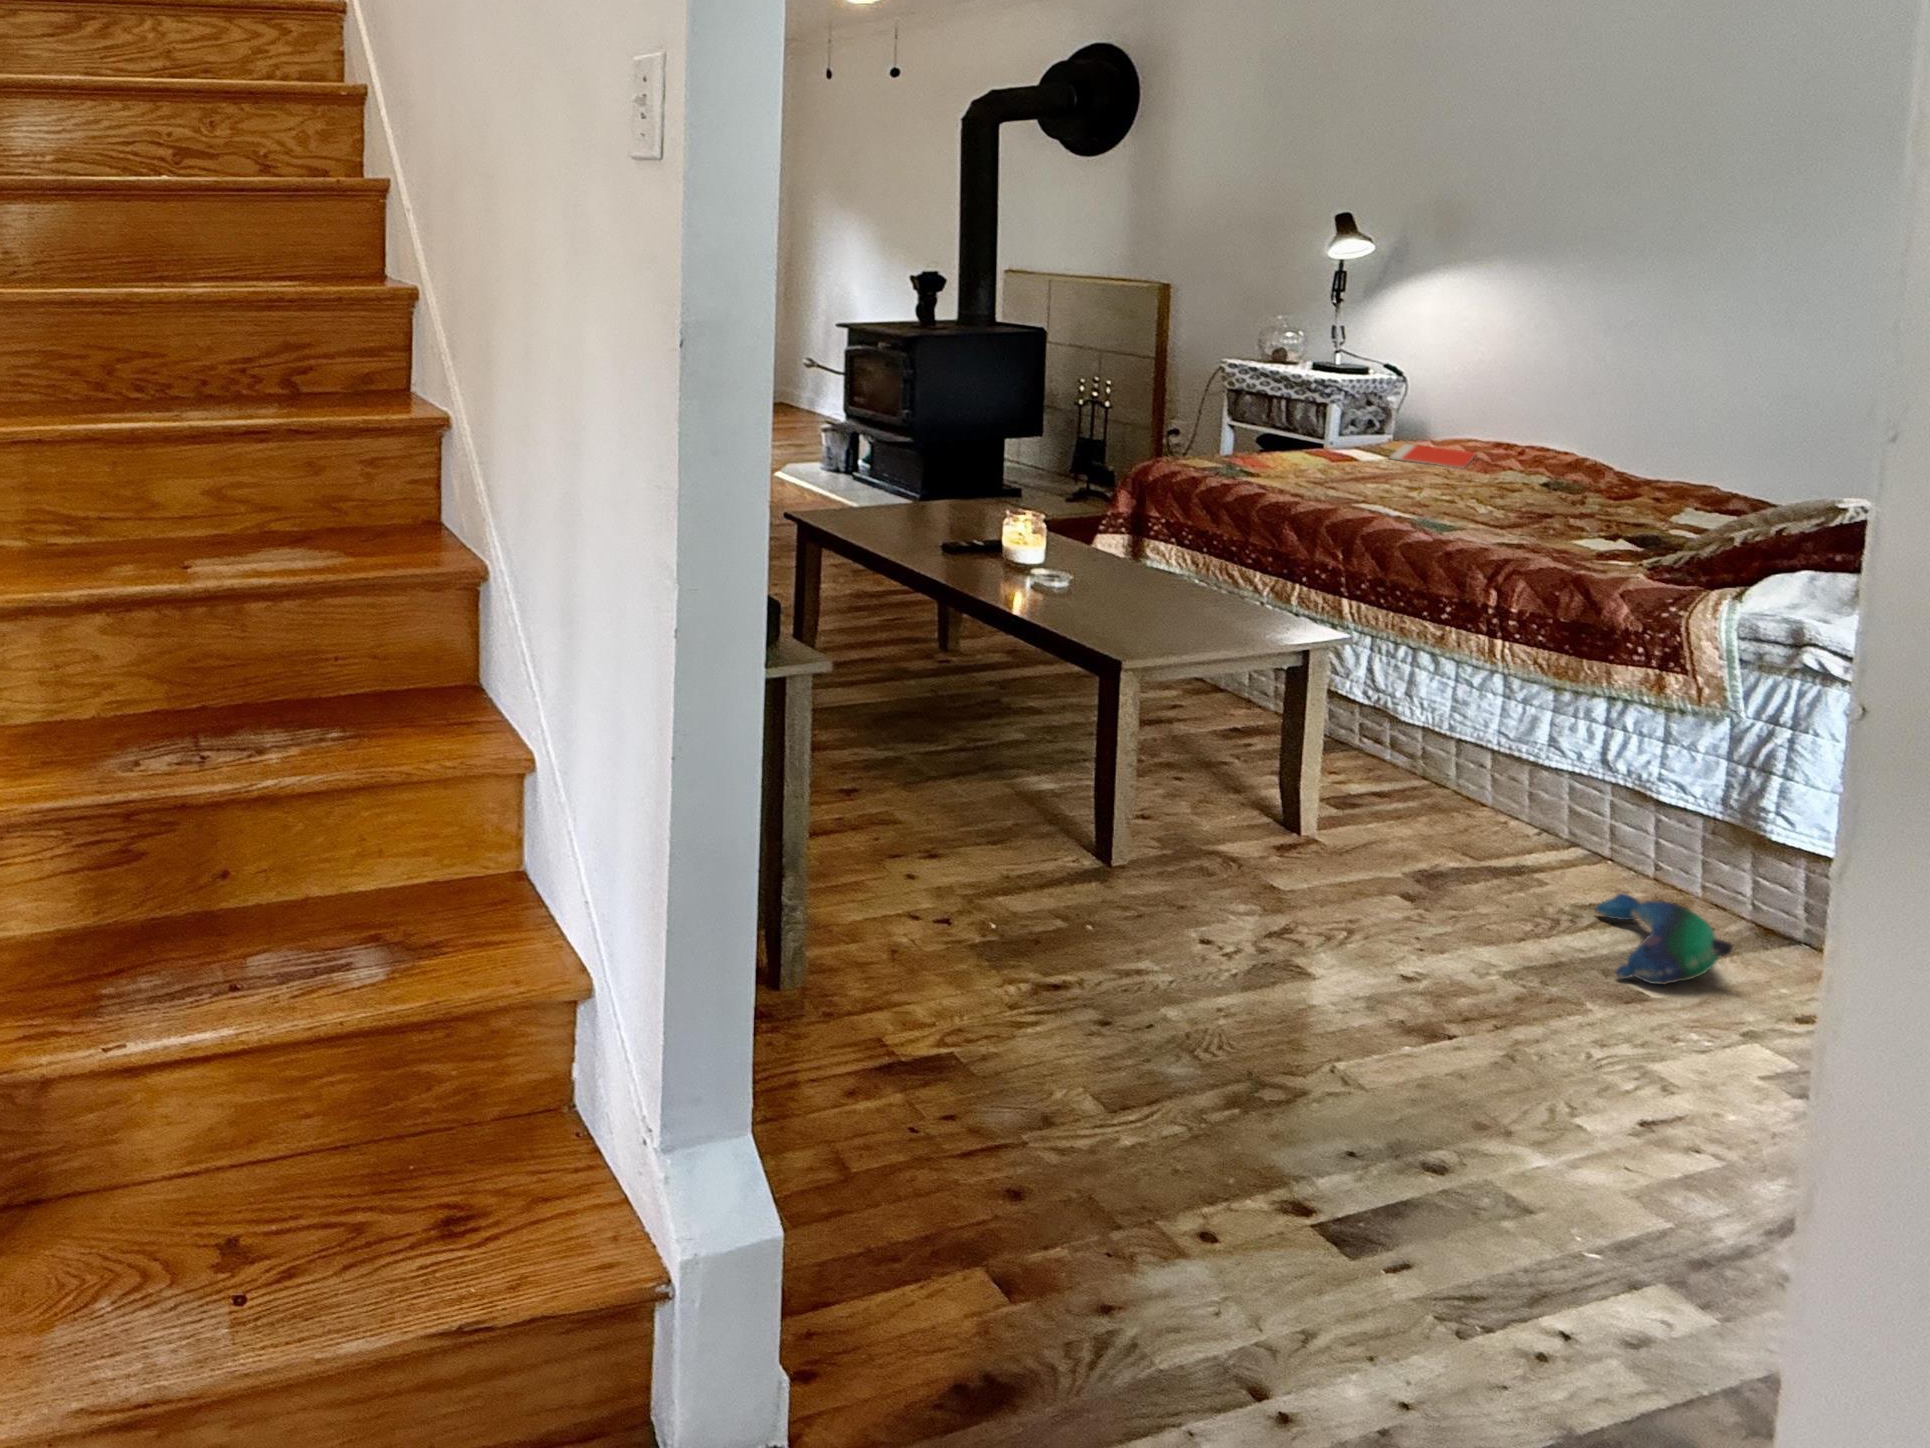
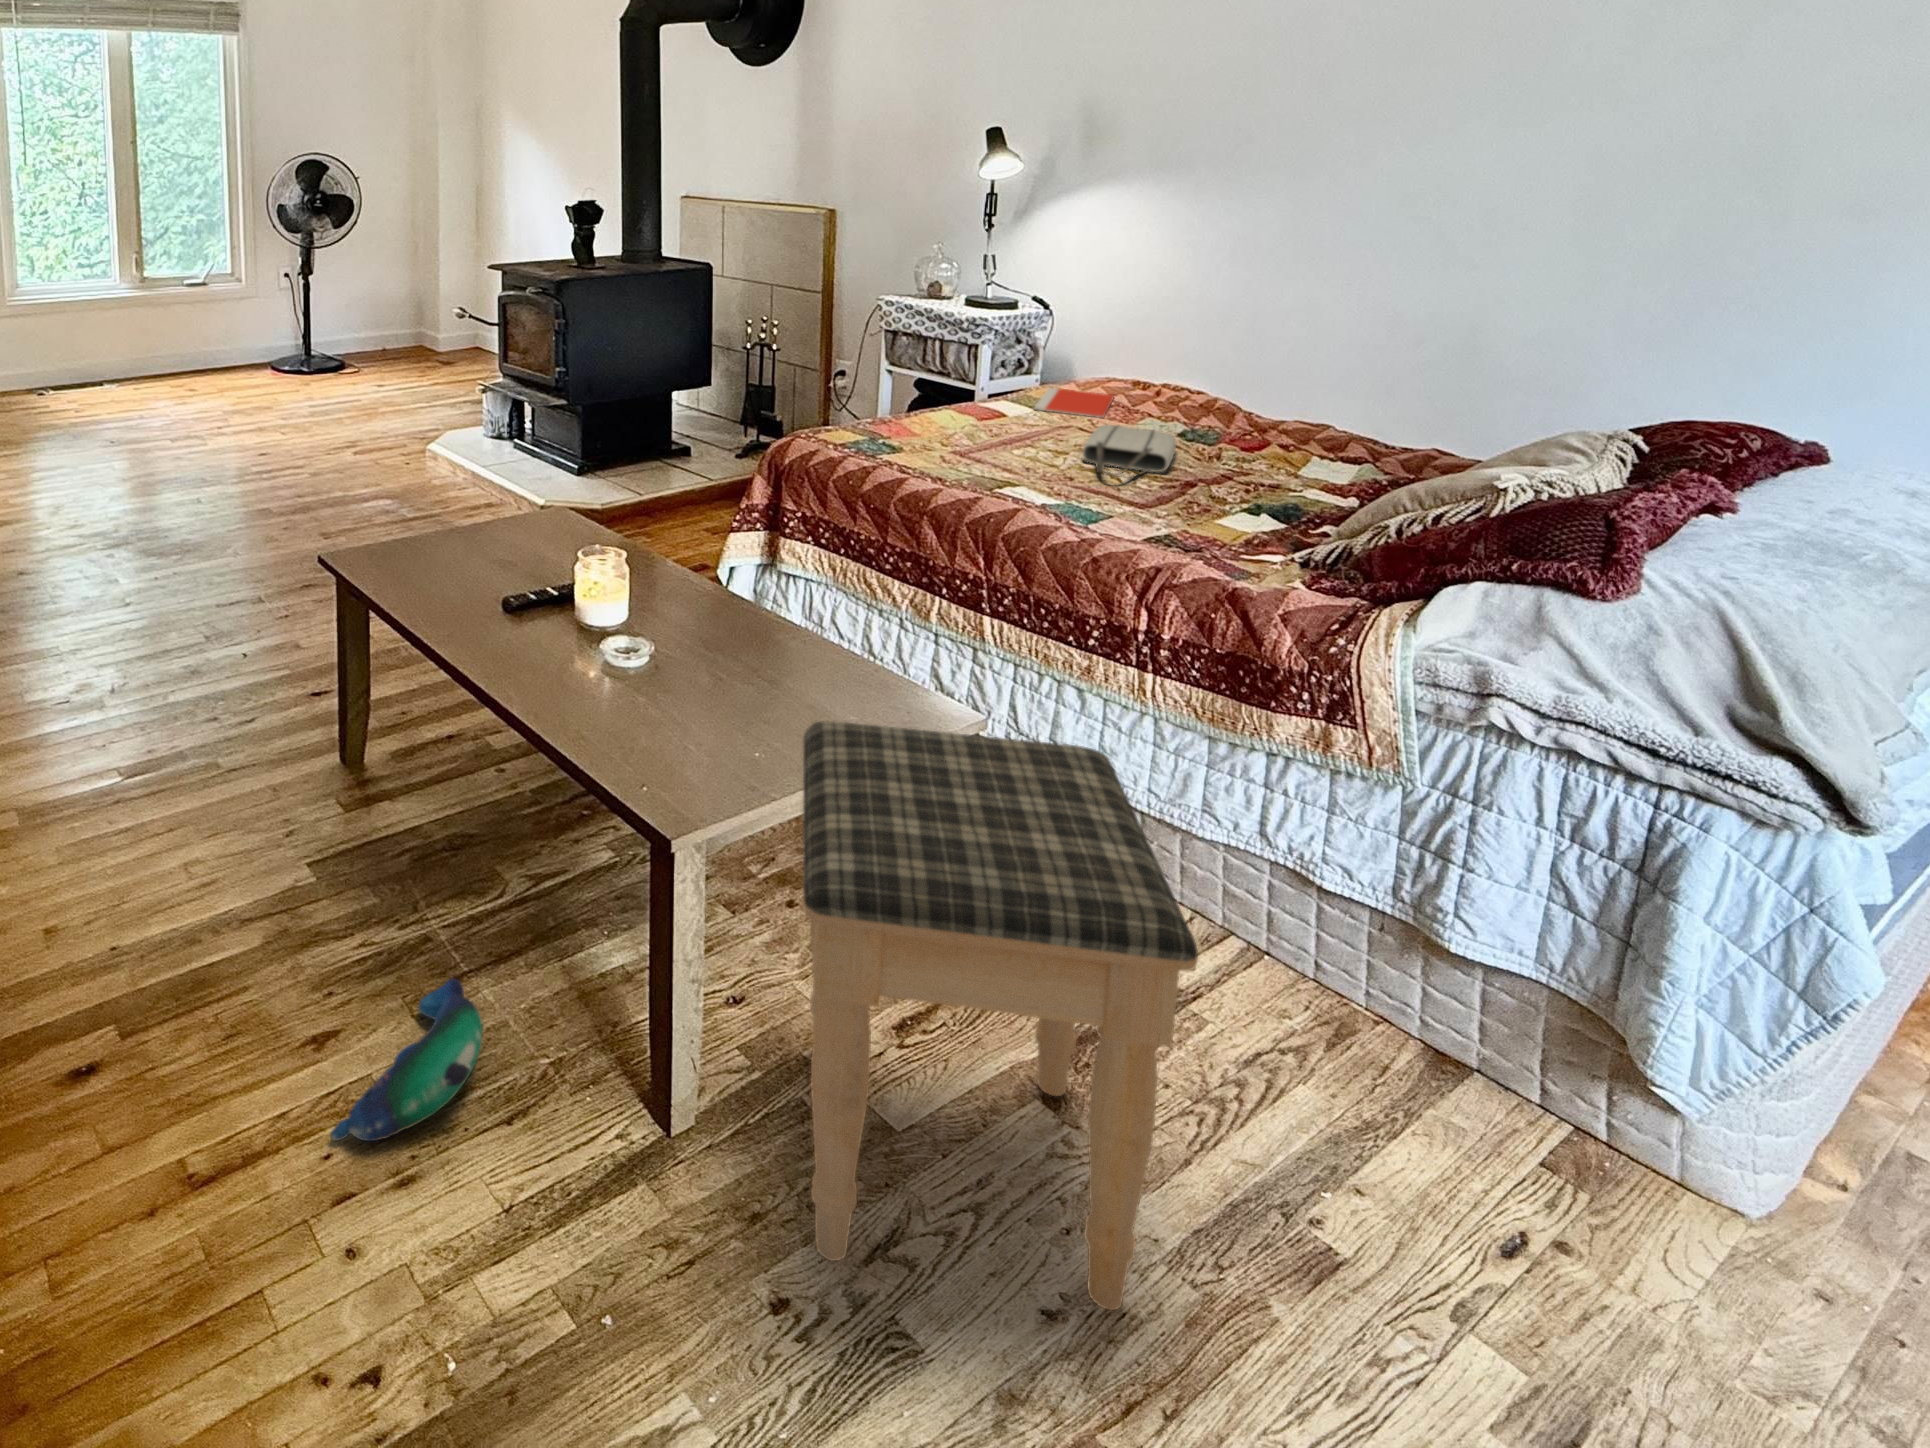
tote bag: none [1439,469,1539,507] -> present [1082,425,1176,476]
footstool: none [1207,614,1514,979] -> present [803,721,1198,1310]
plush toy: present [1595,893,1733,985] -> present [330,978,483,1141]

